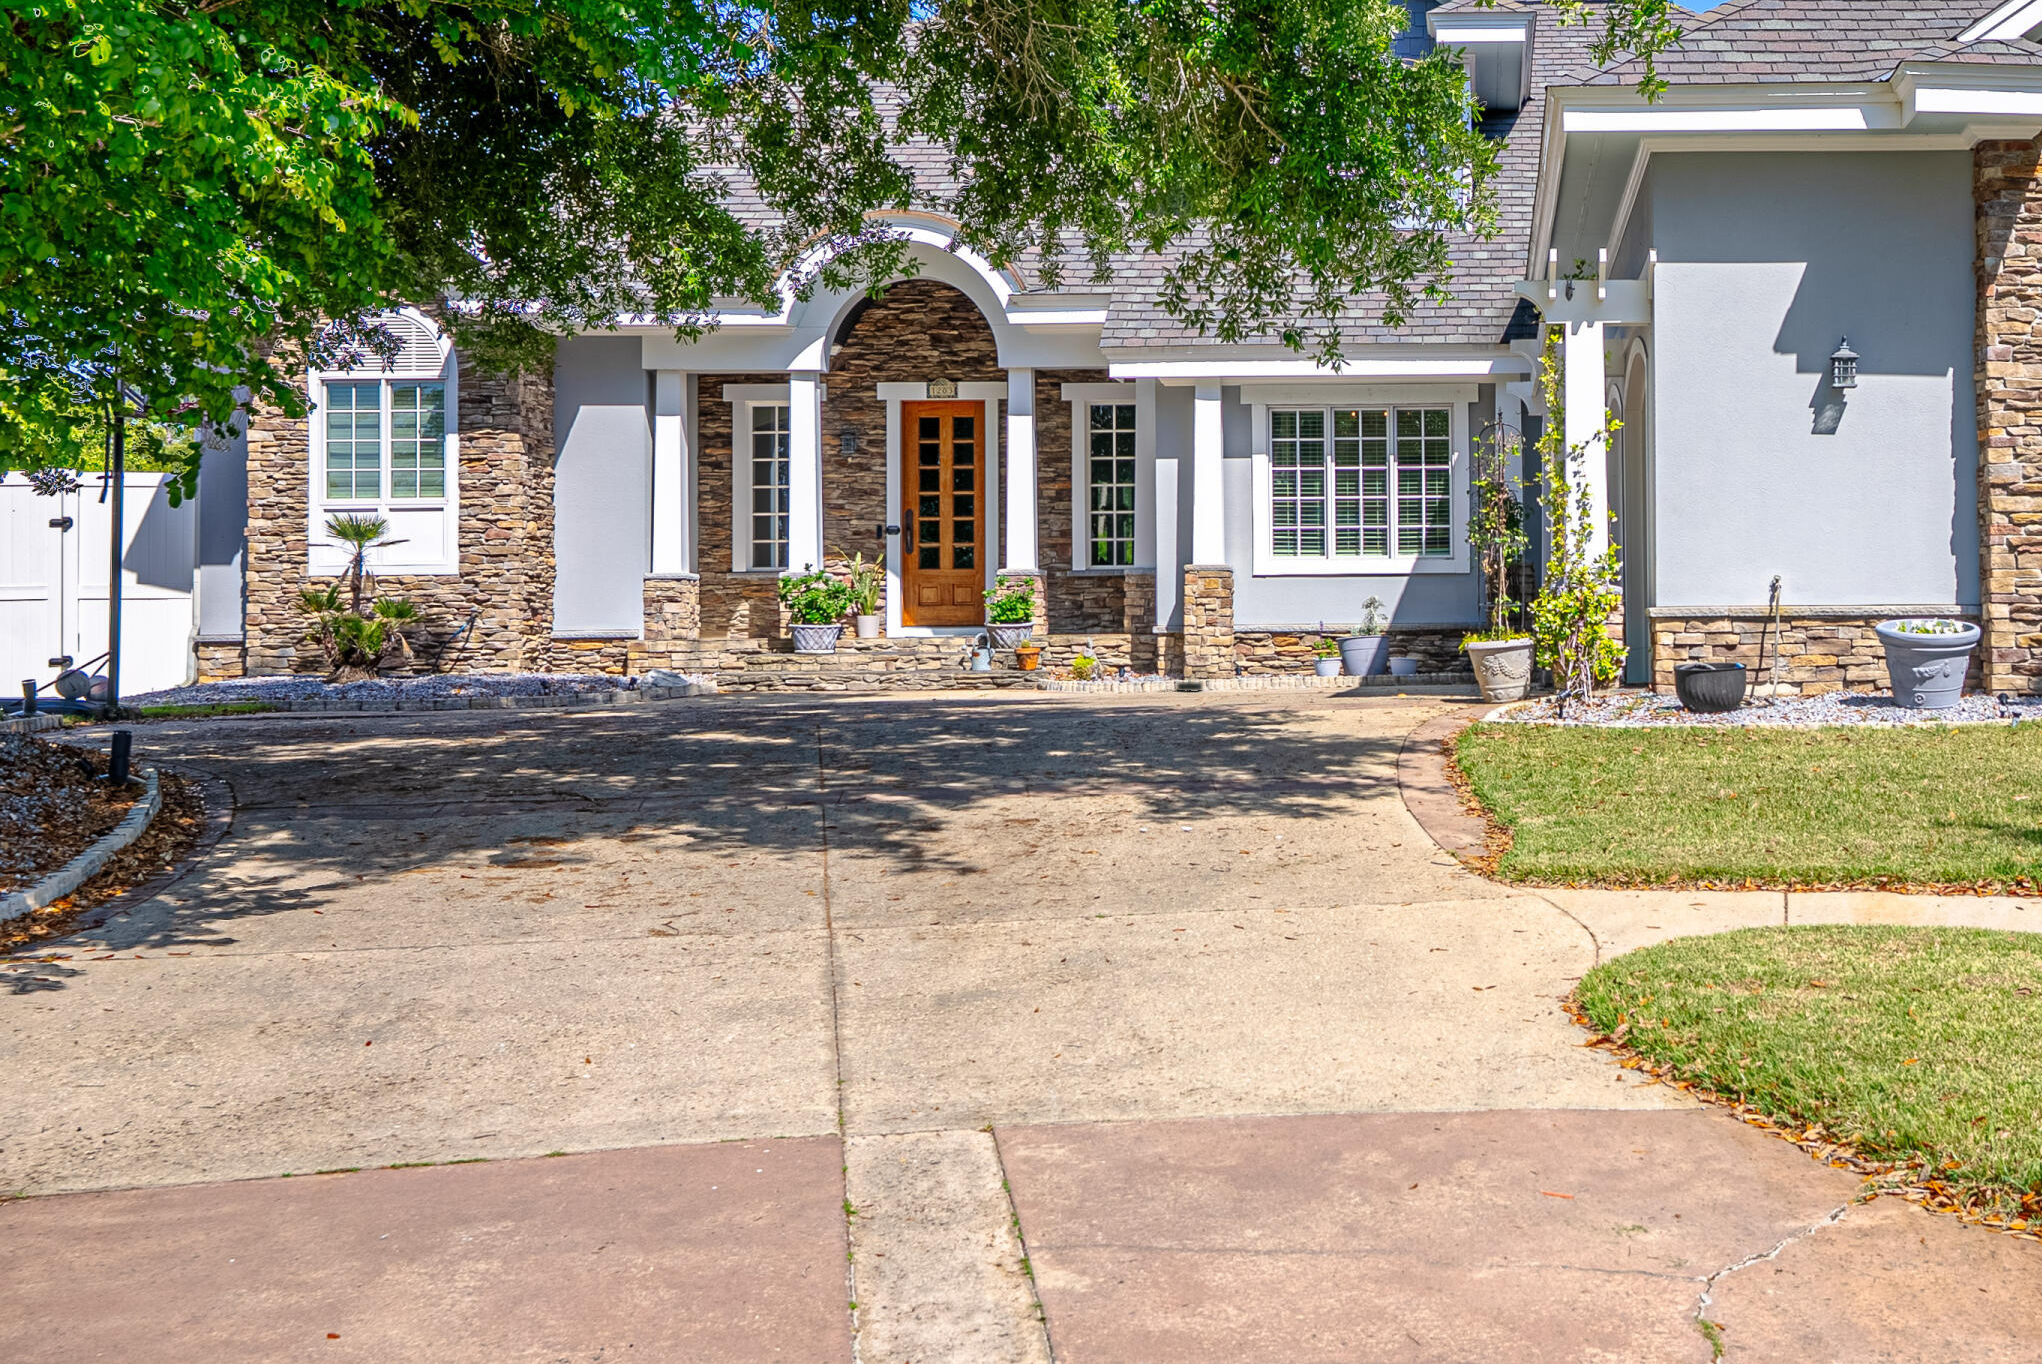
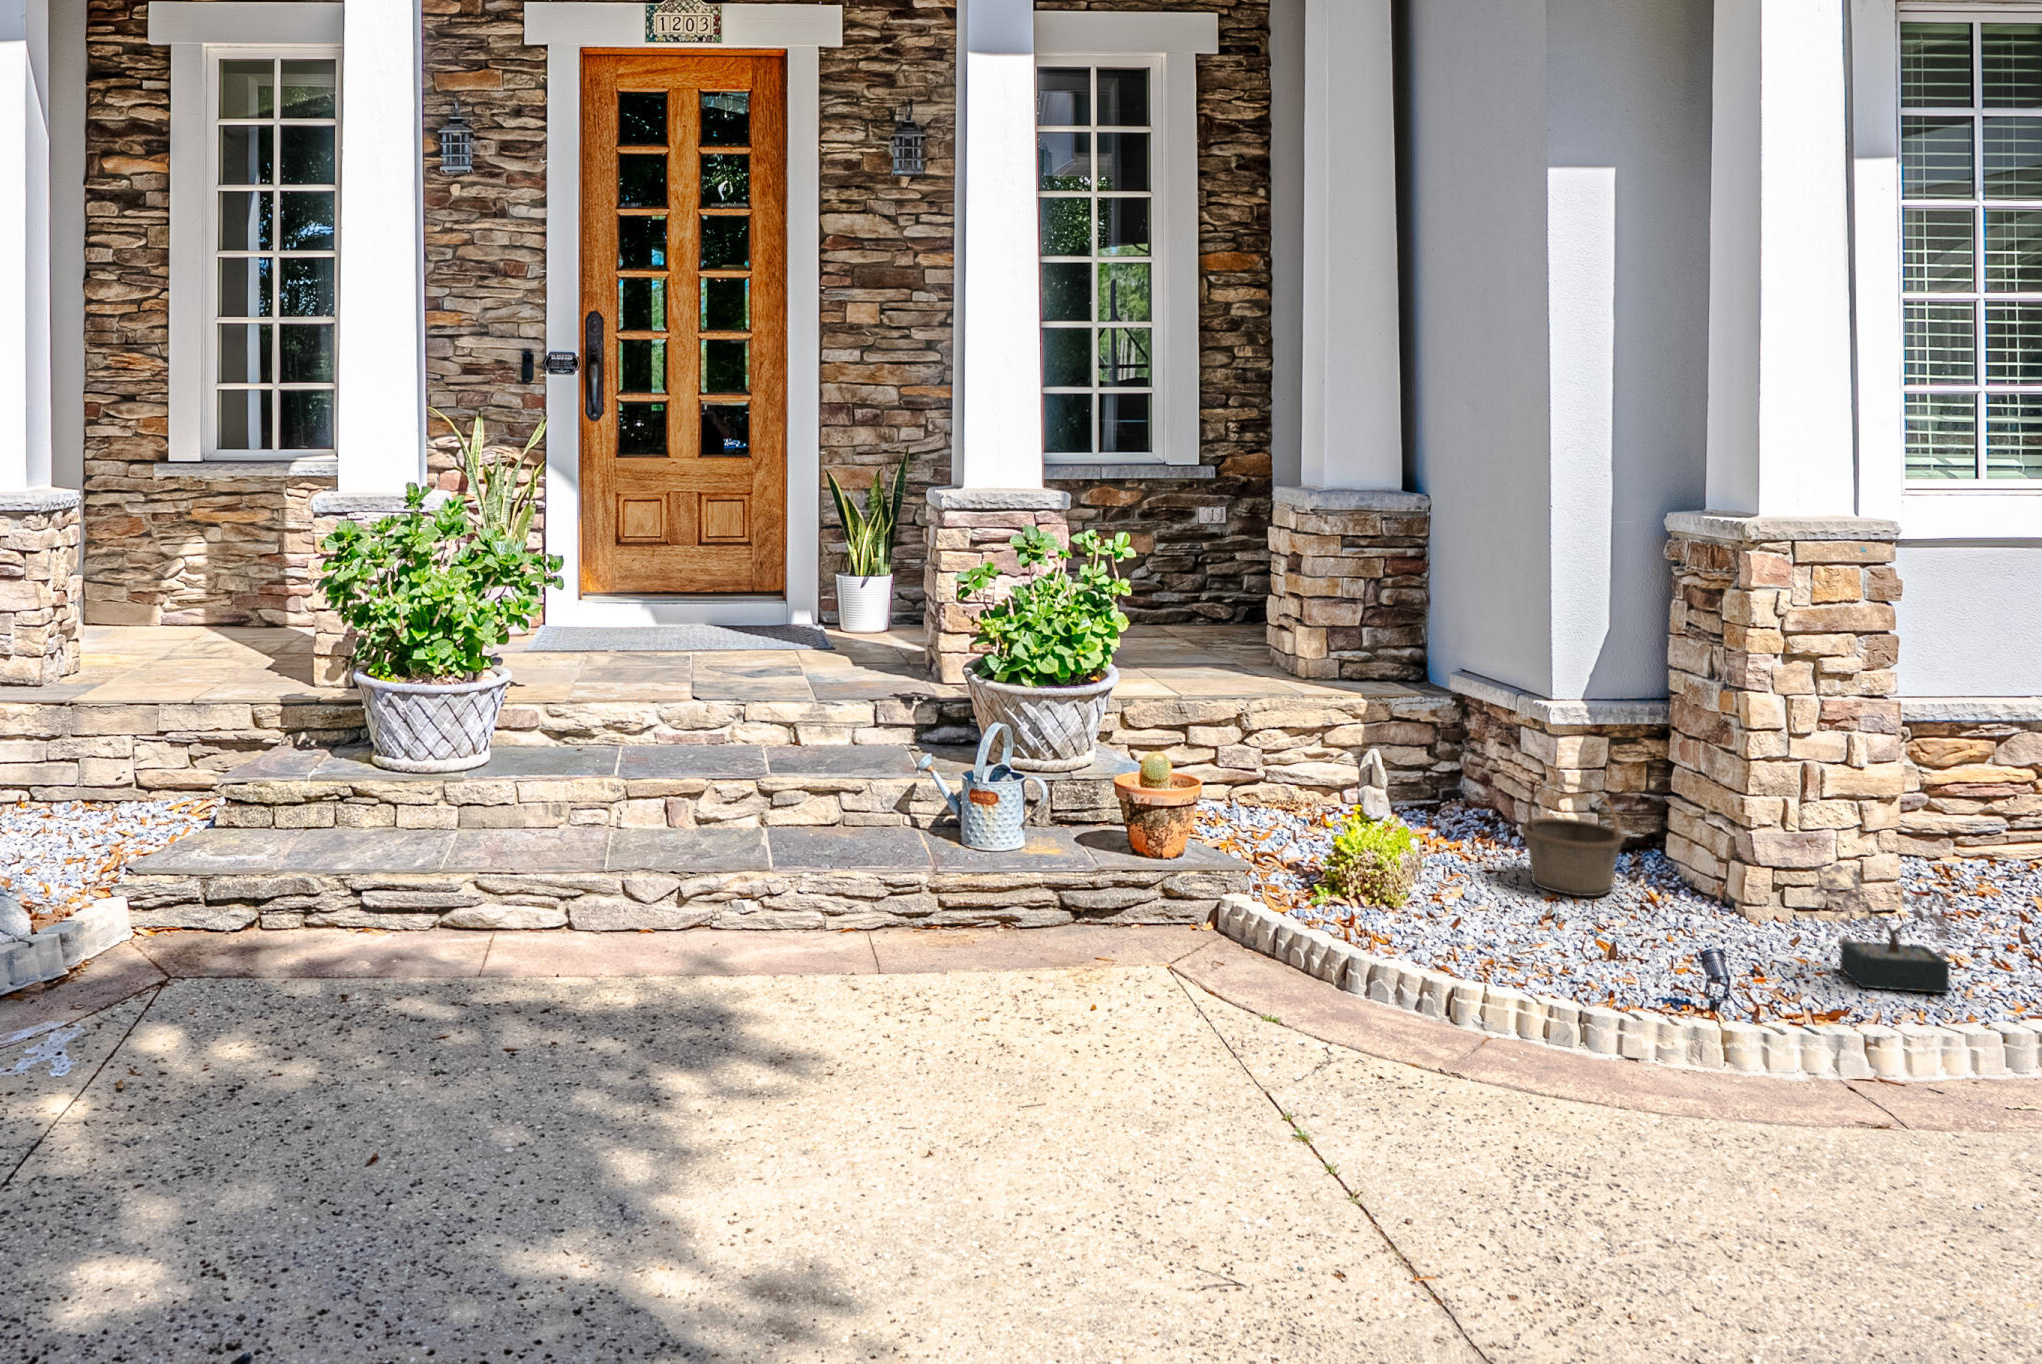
basket: none [1132,650,1162,682] -> present [1521,782,1625,896]

